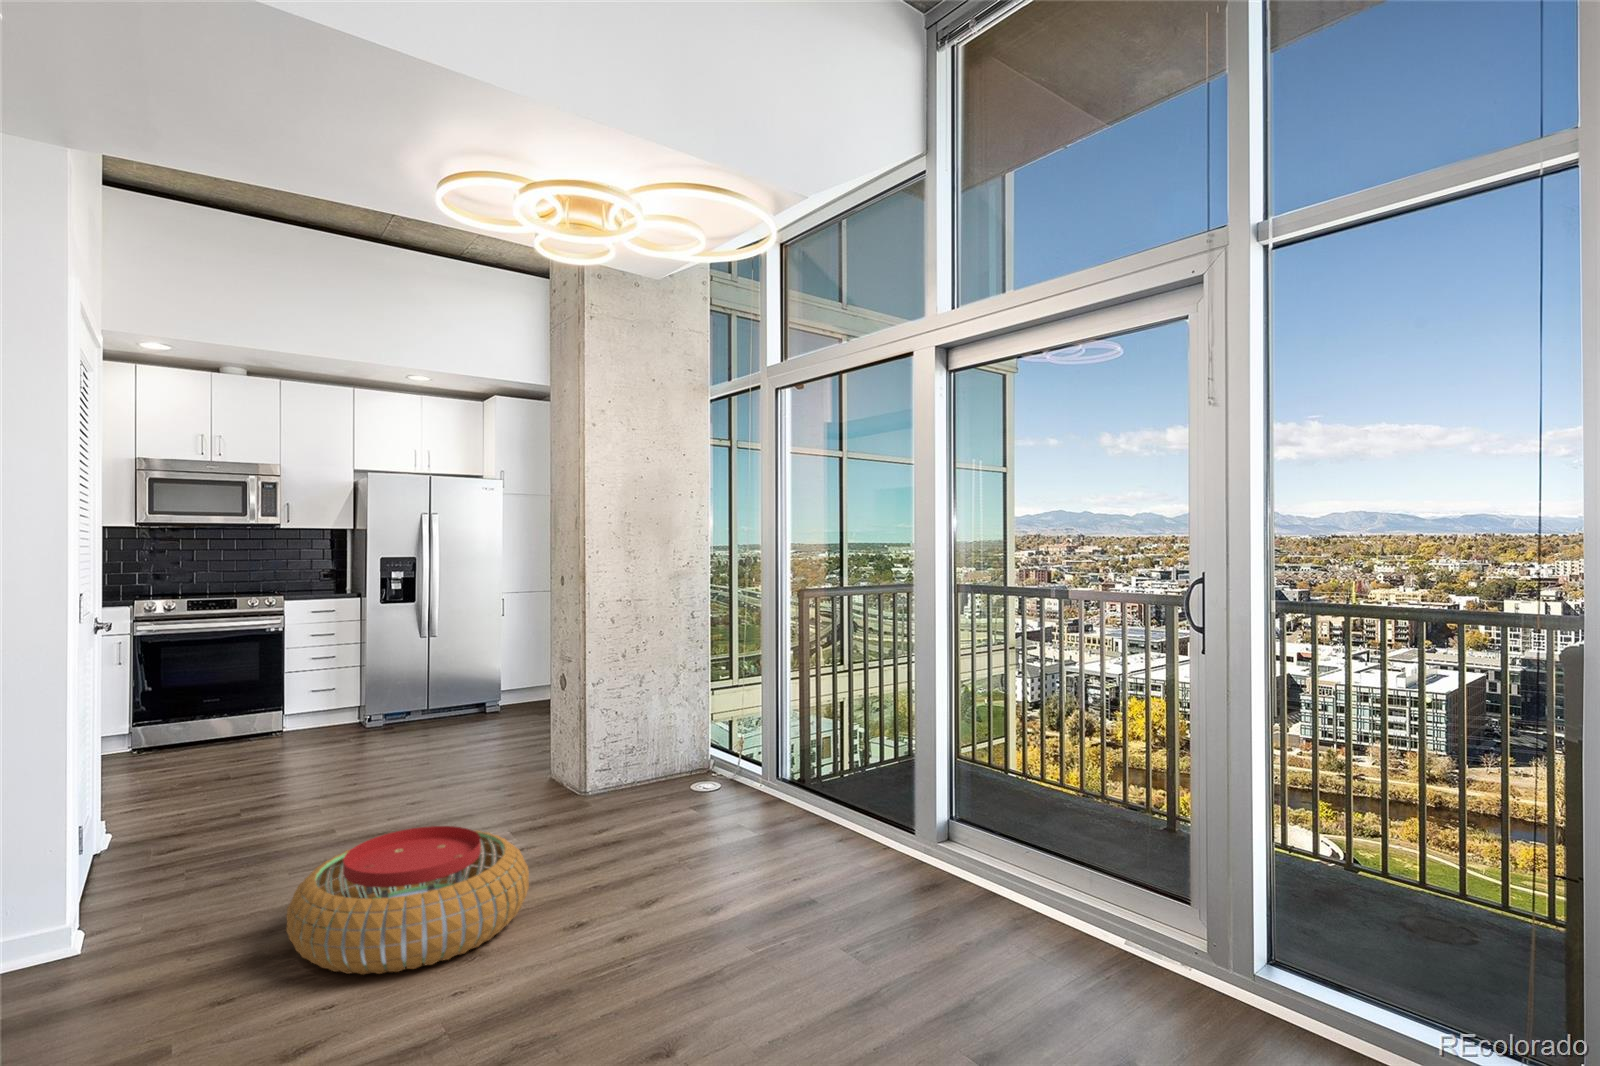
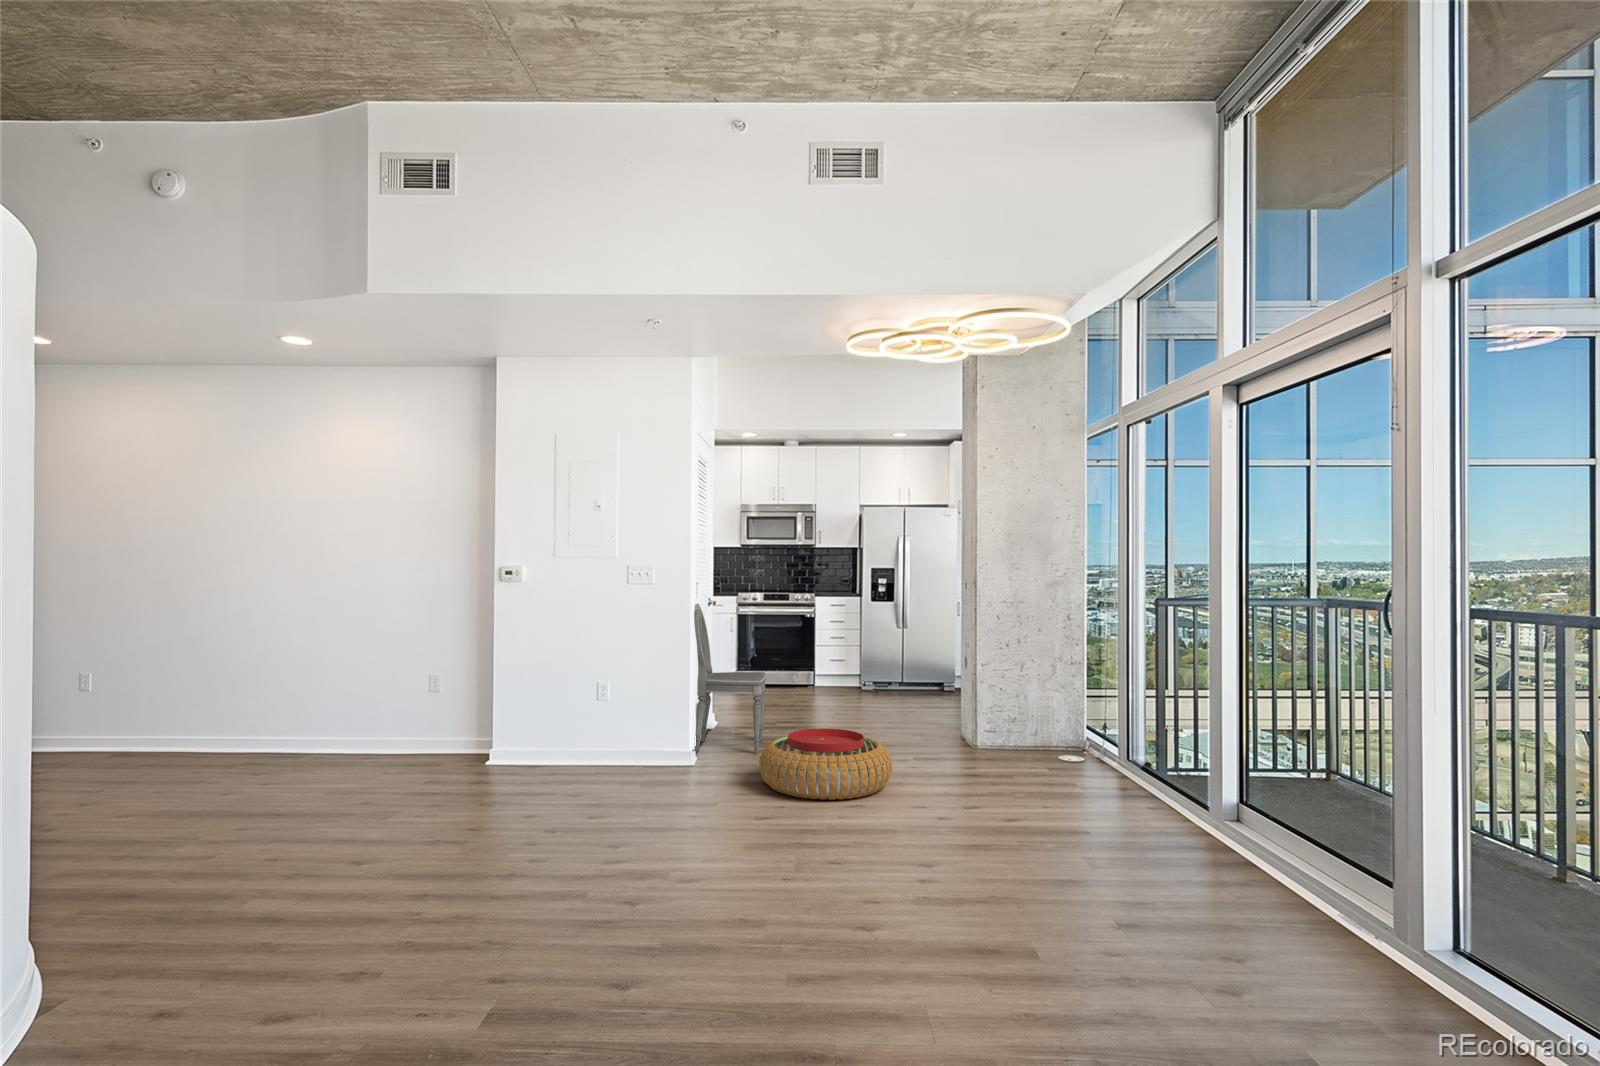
dining chair: none [96,641,256,914] -> present [694,604,766,754]

